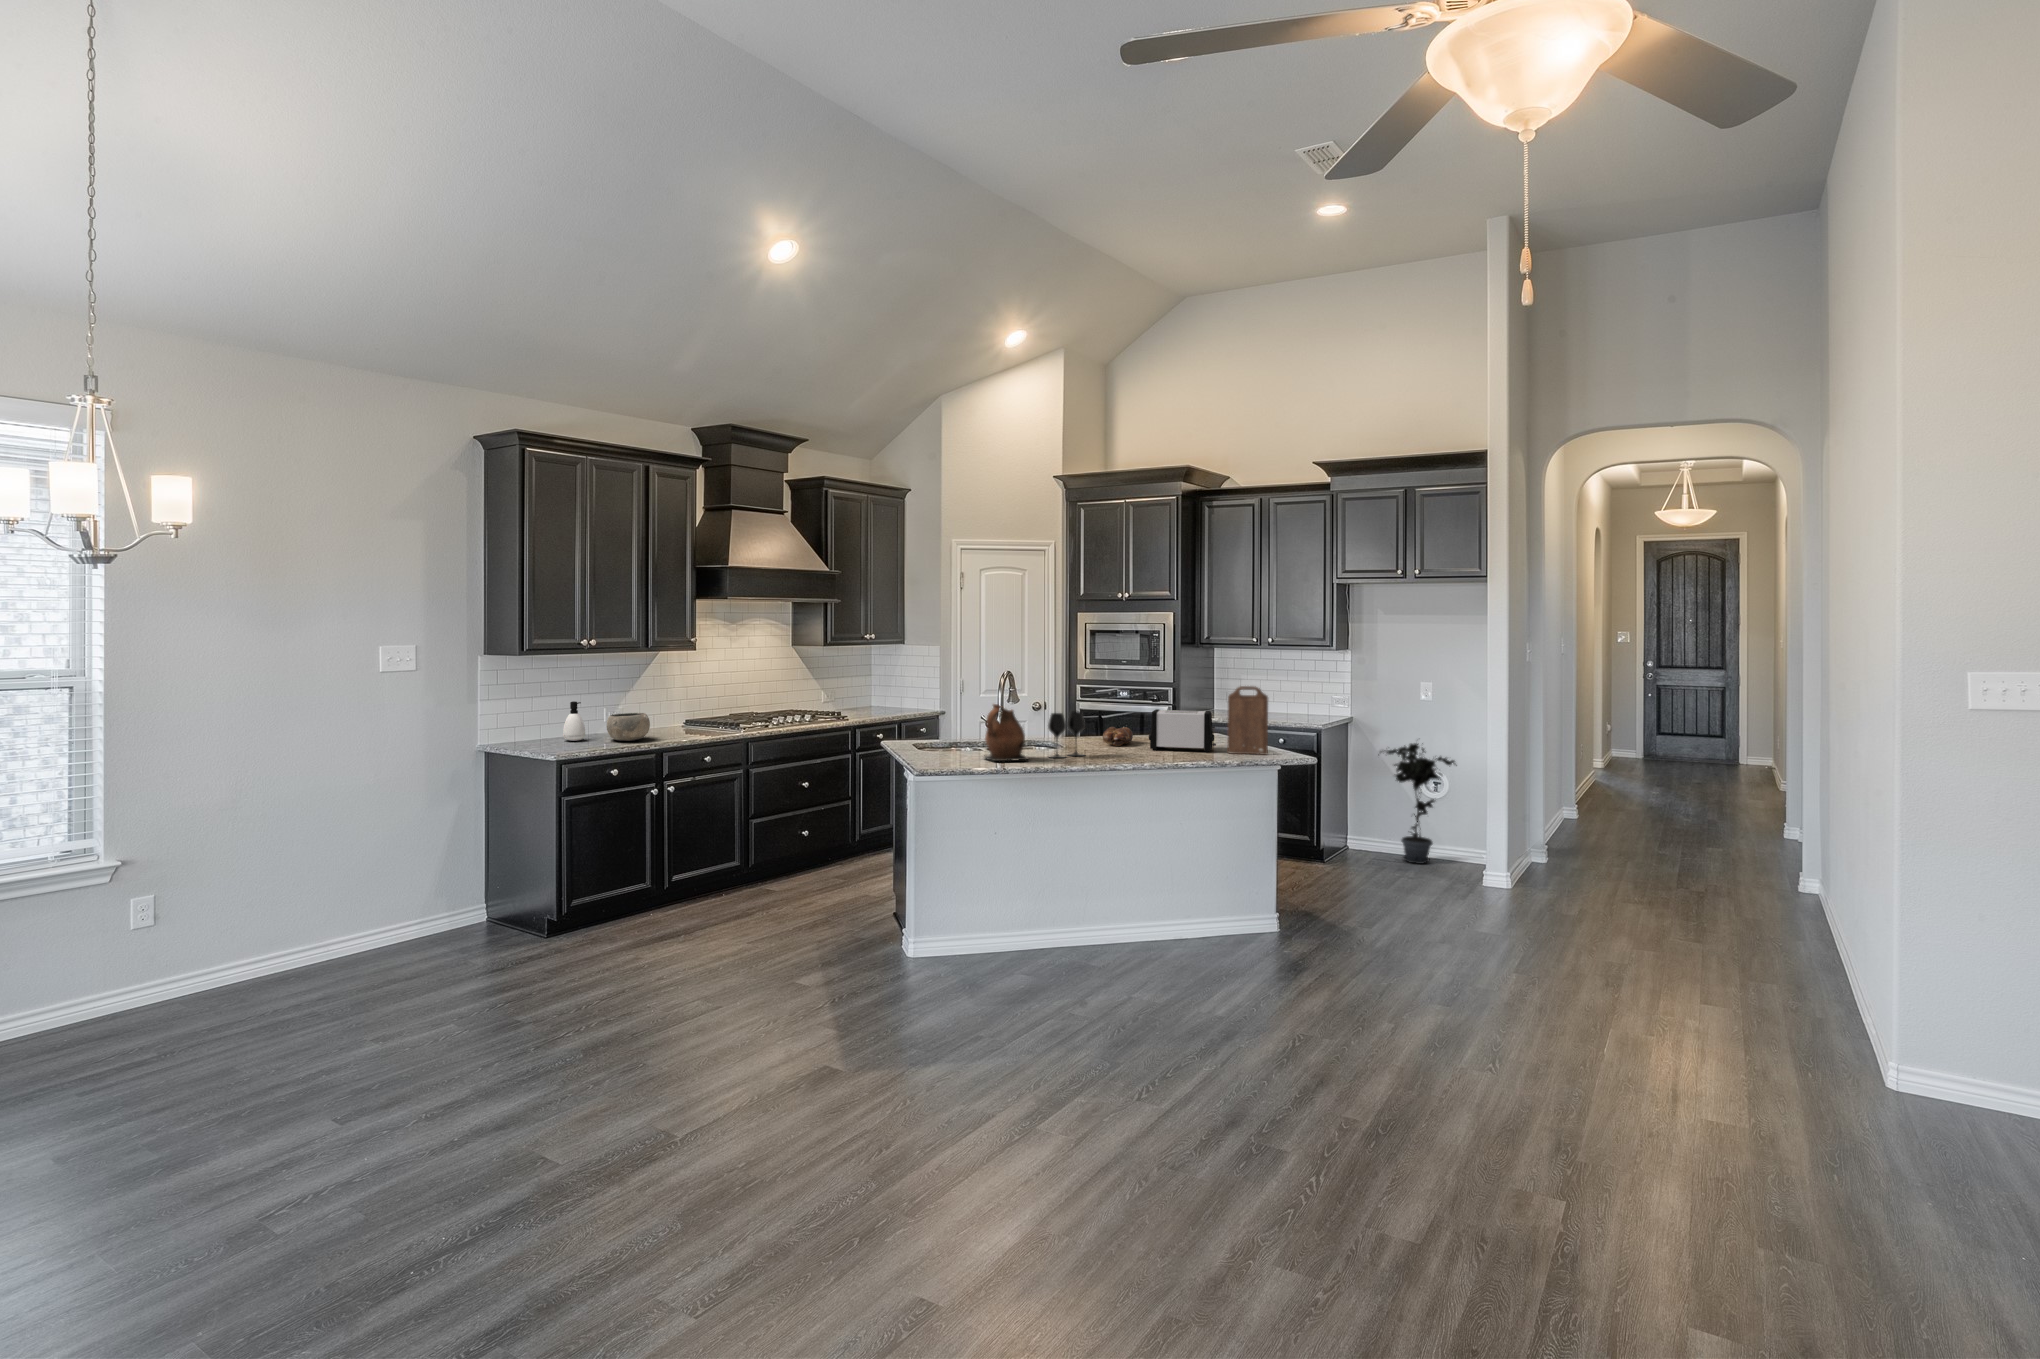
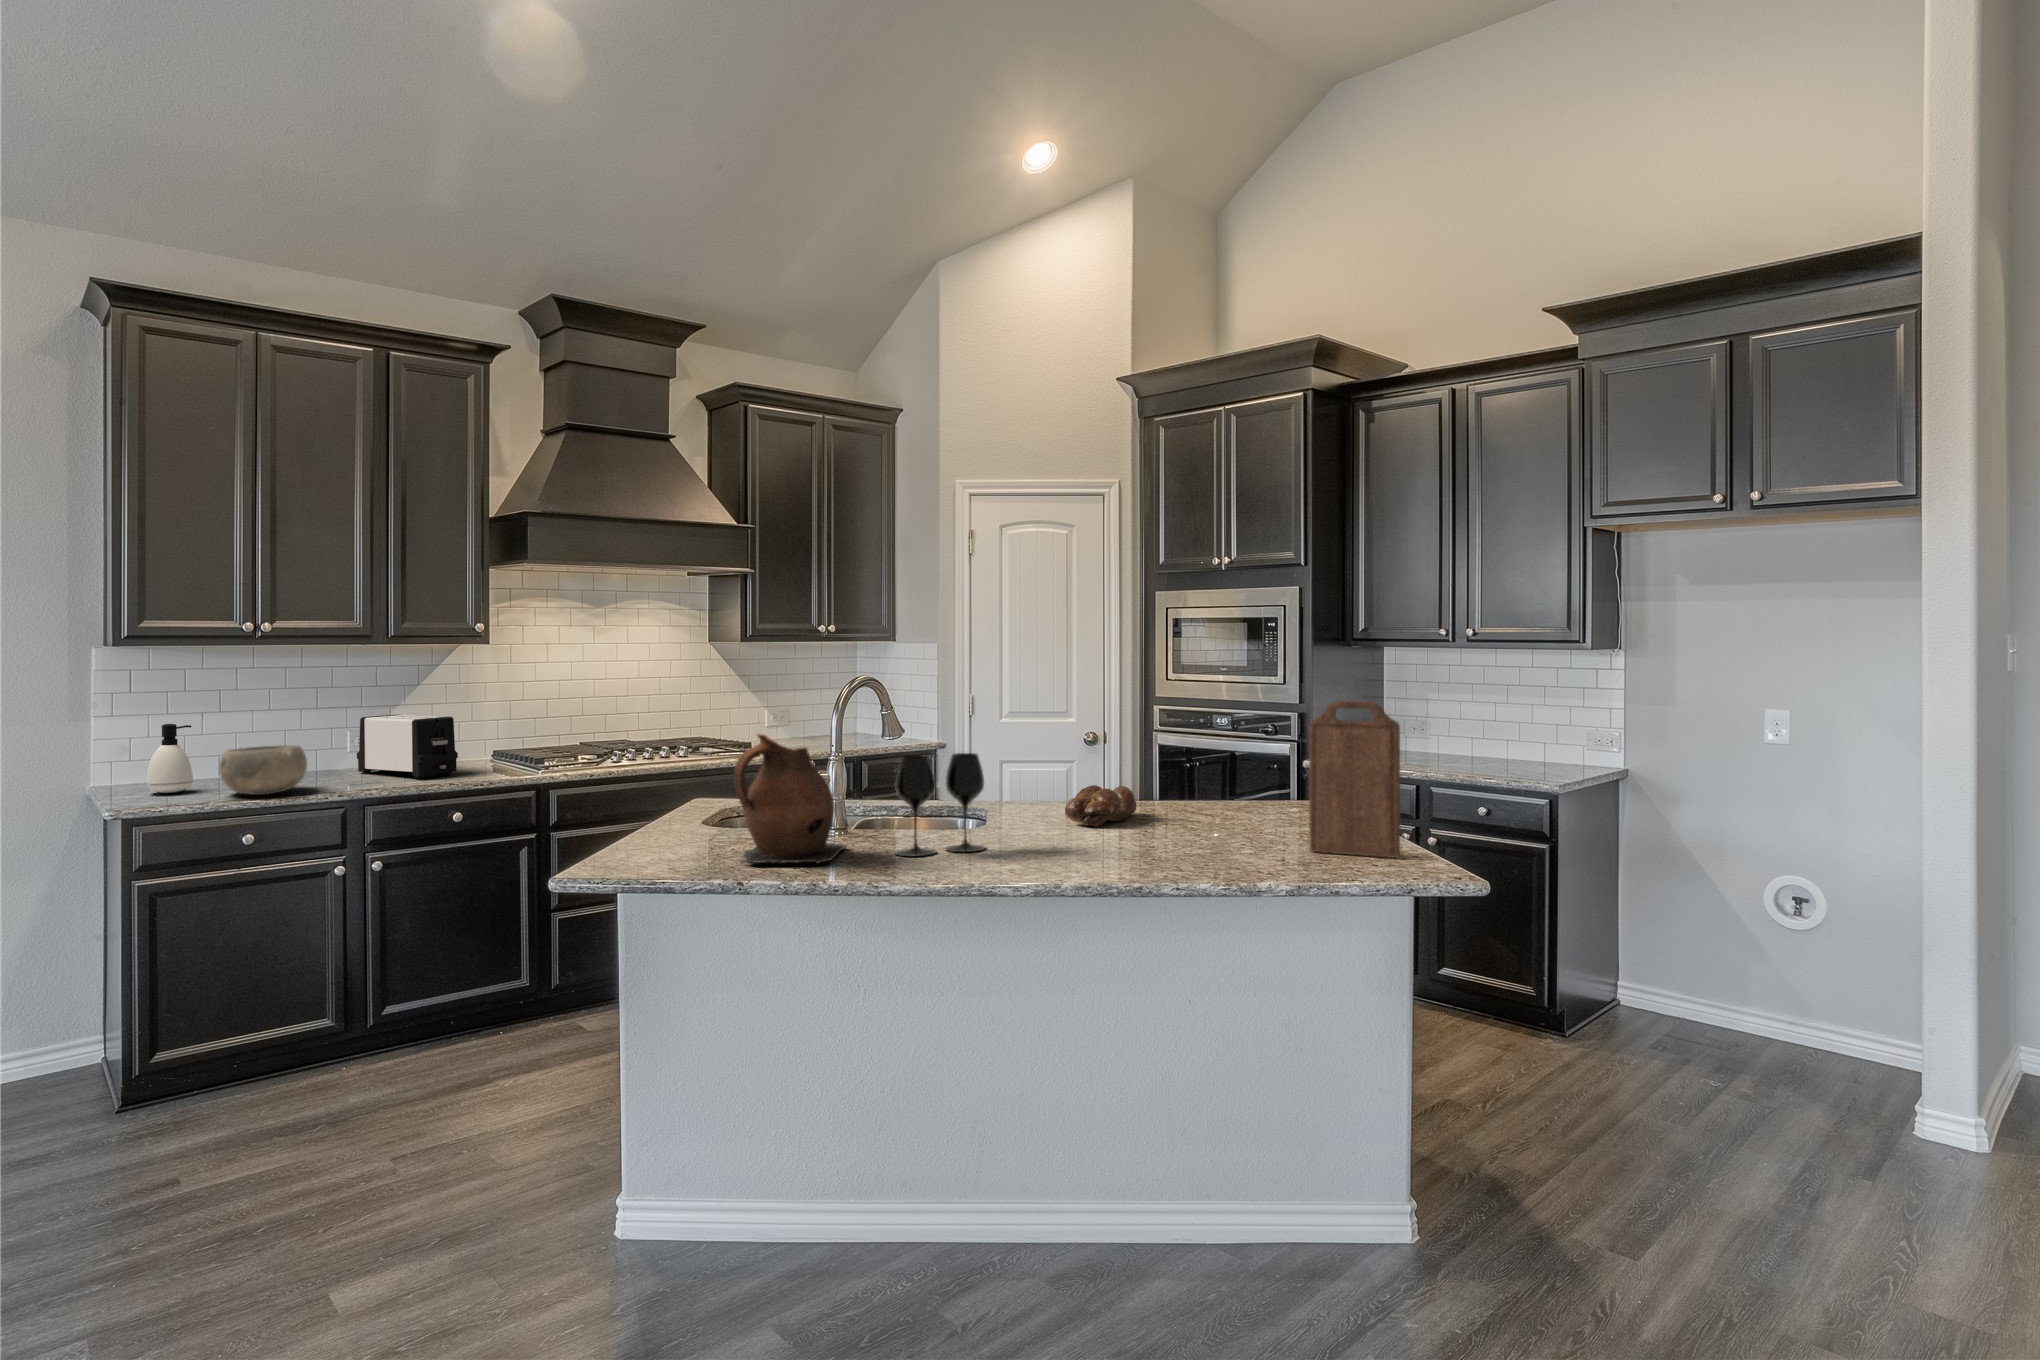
toaster: present [1149,709,1216,752] -> present [357,715,458,778]
potted plant: present [1380,743,1457,864] -> none [1677,814,1846,1060]

